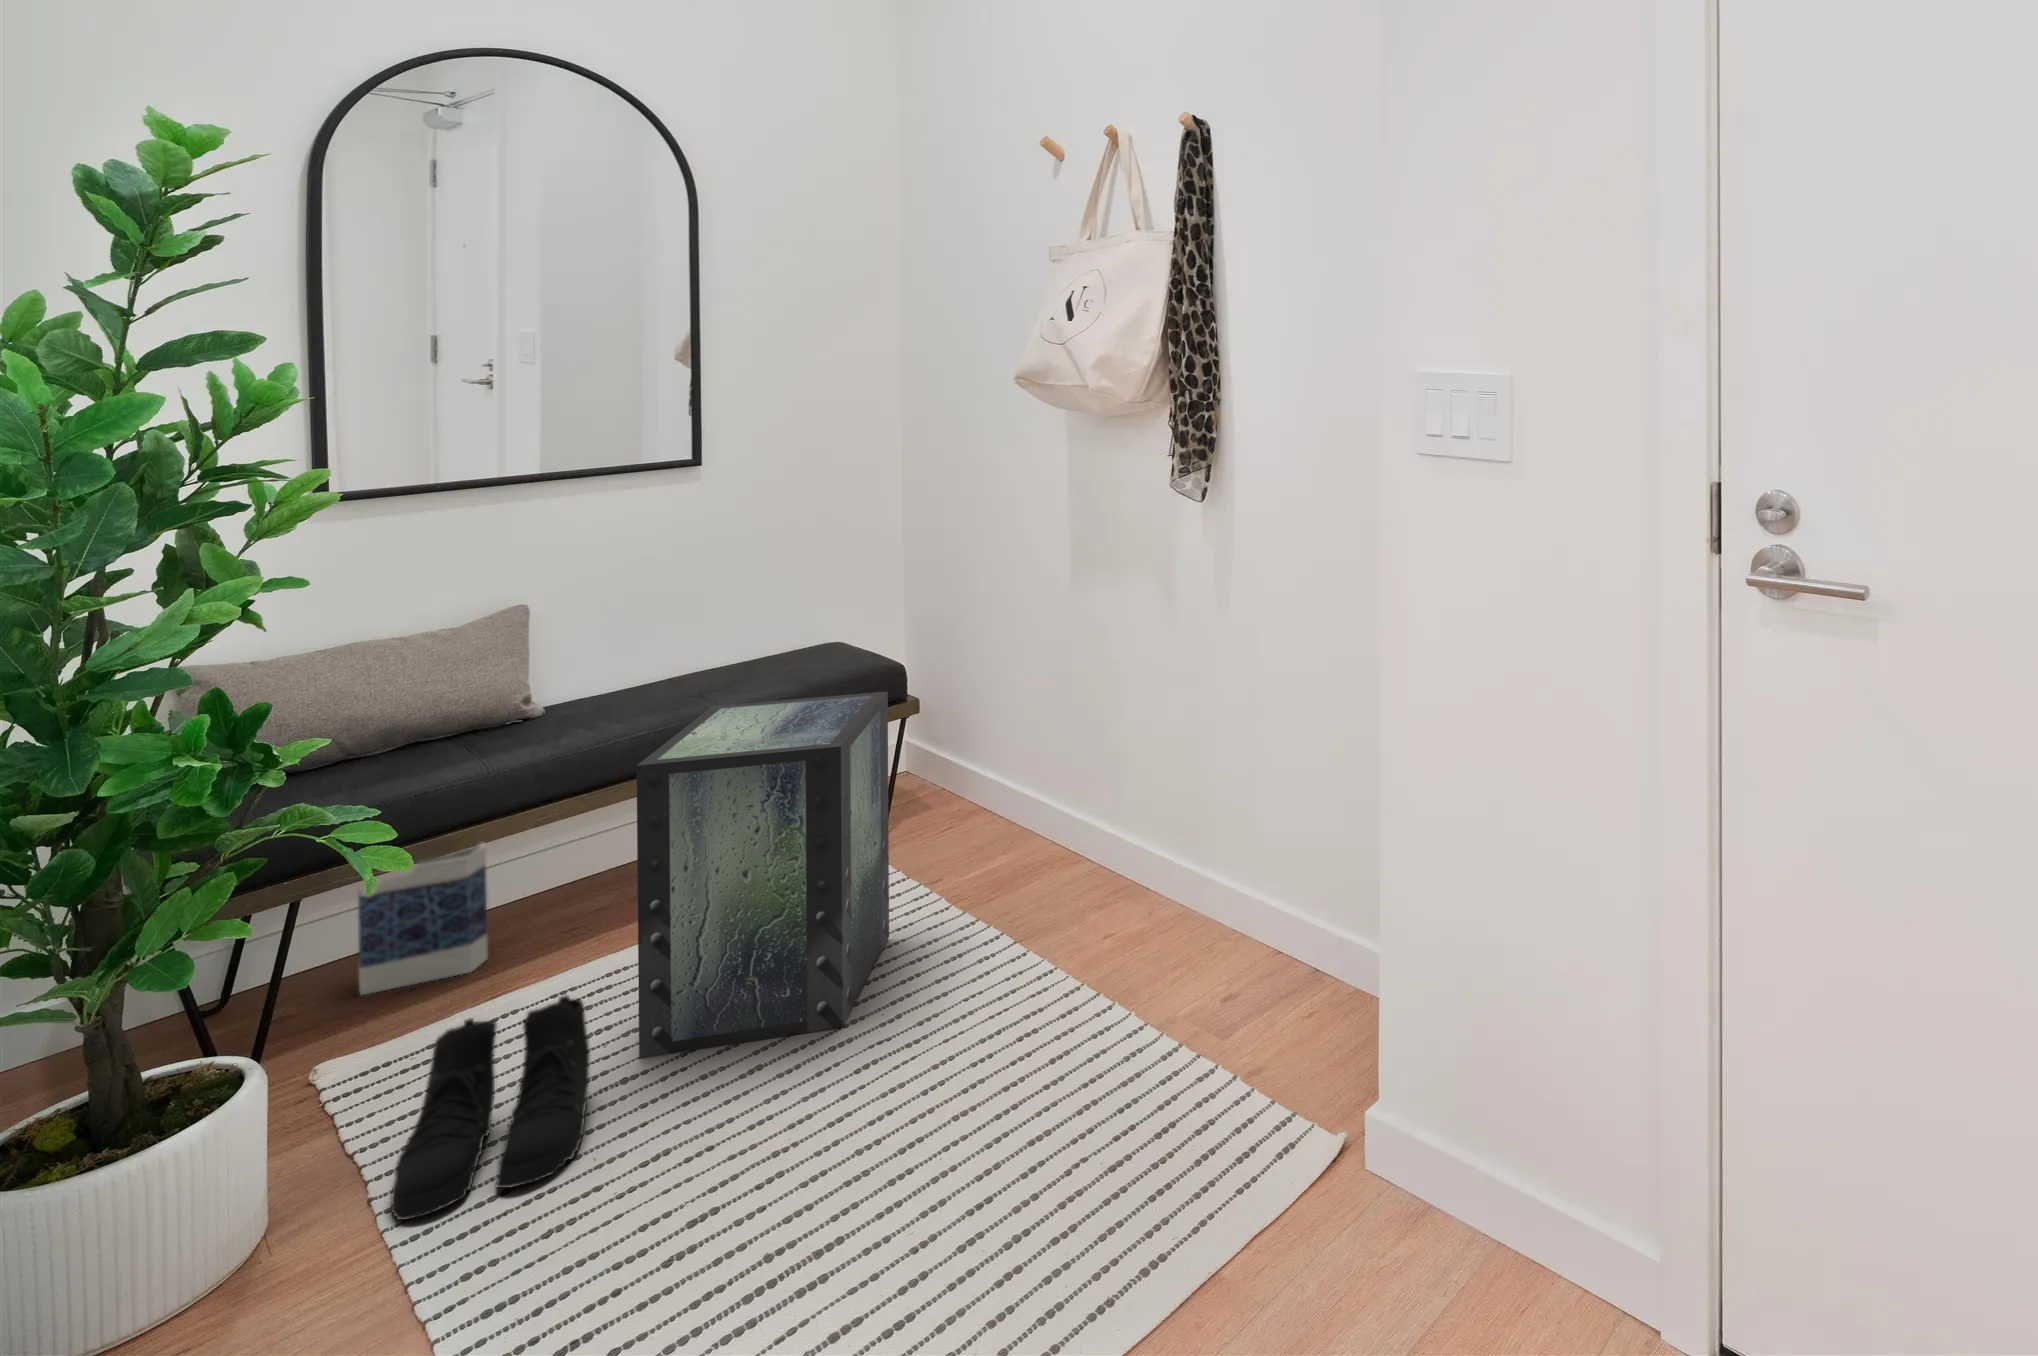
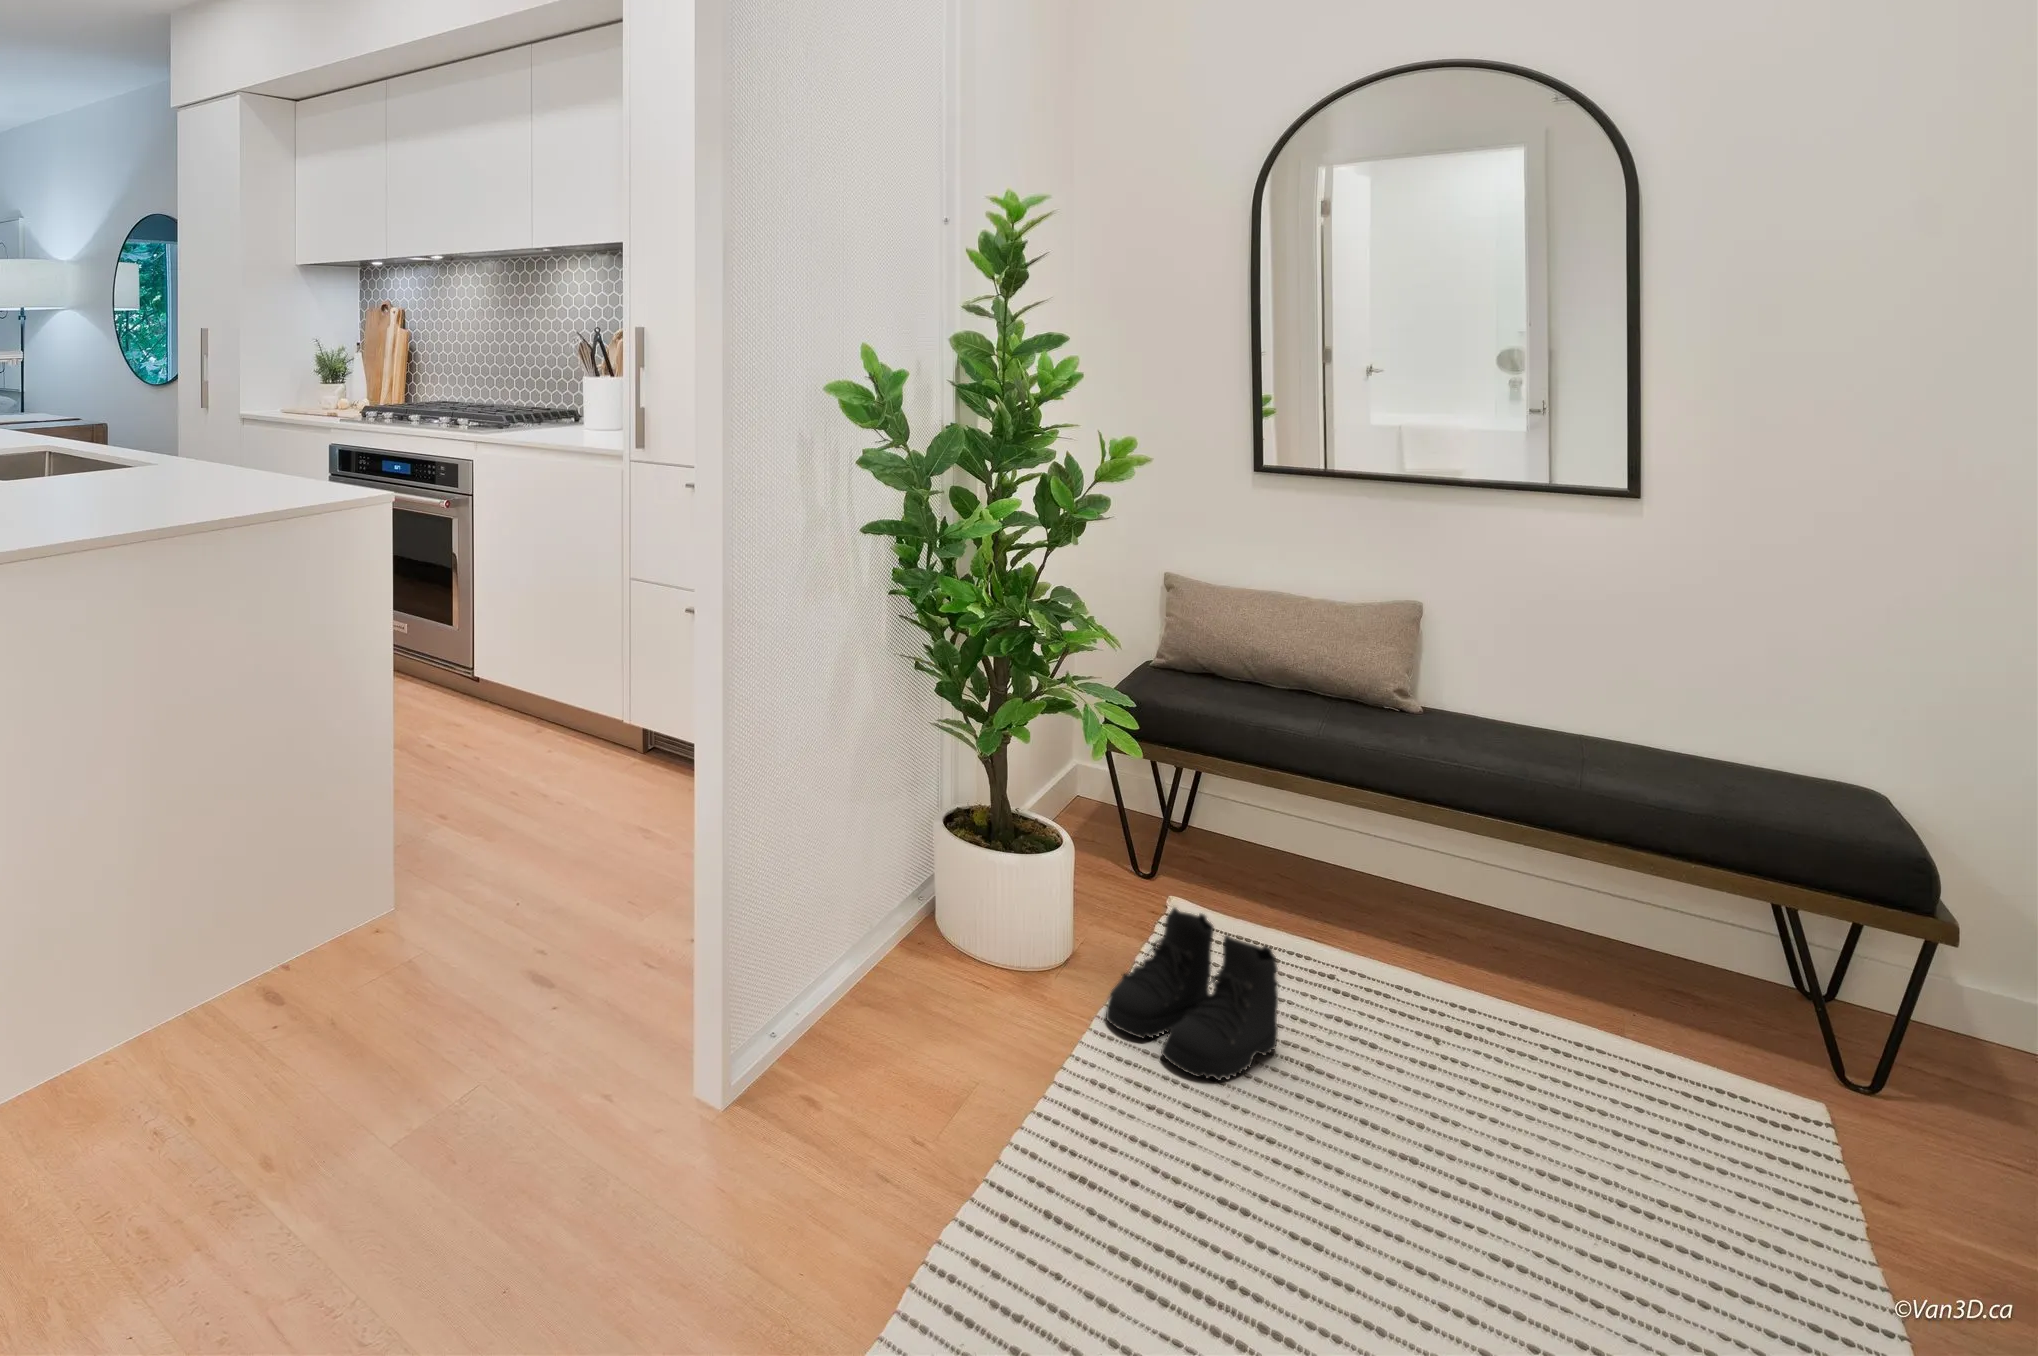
storage box: present [637,692,889,1058] -> none [1343,759,1723,1211]
bag: present [358,844,488,995] -> none [1245,708,1344,913]

